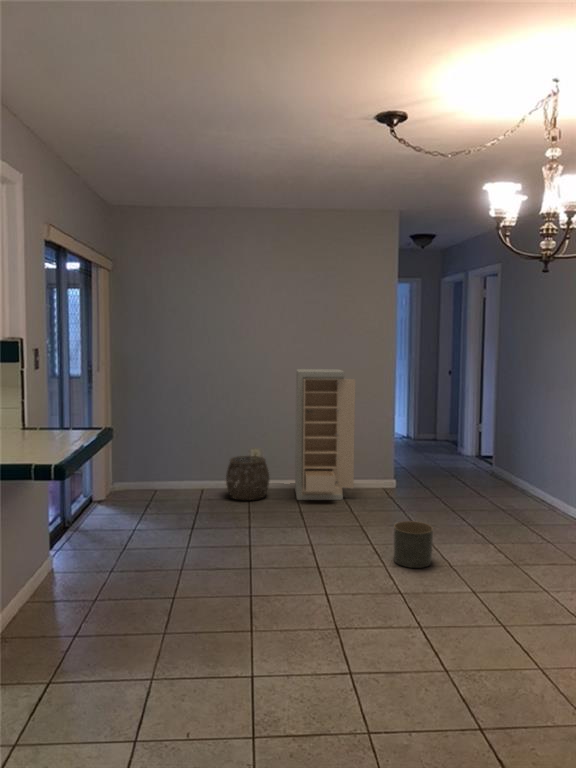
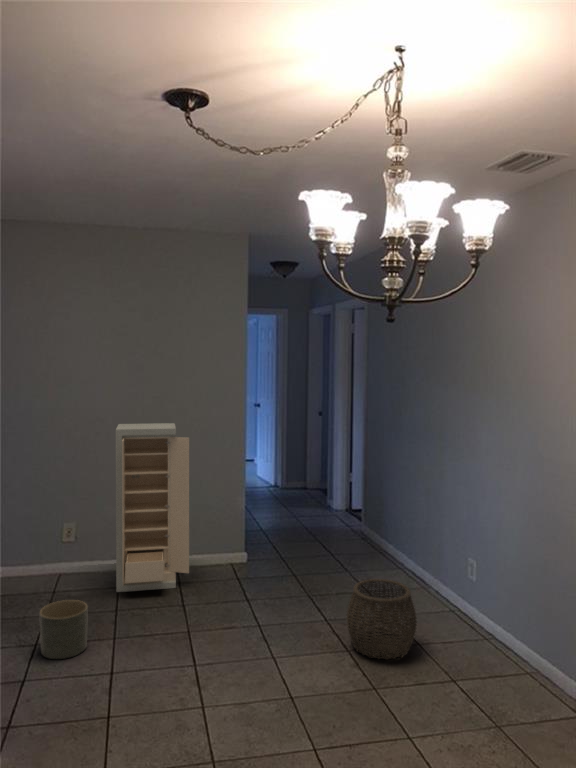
woven basket: present [226,456,269,500] -> present [346,579,417,659]
planter: present [394,521,433,568] -> present [40,600,88,659]

